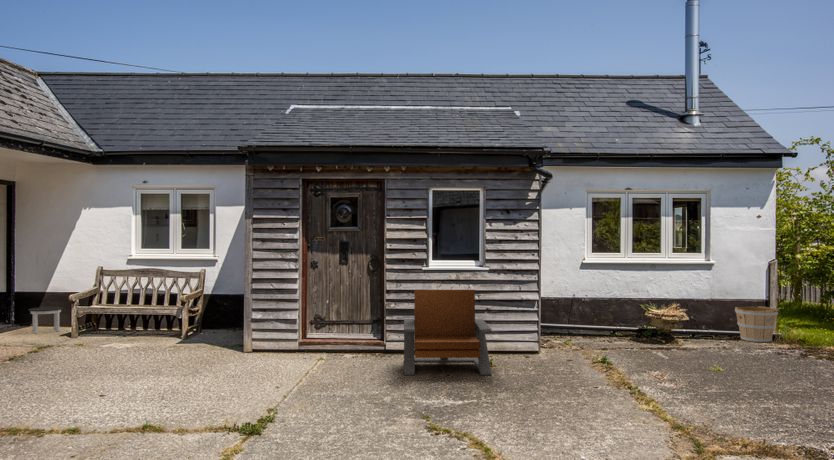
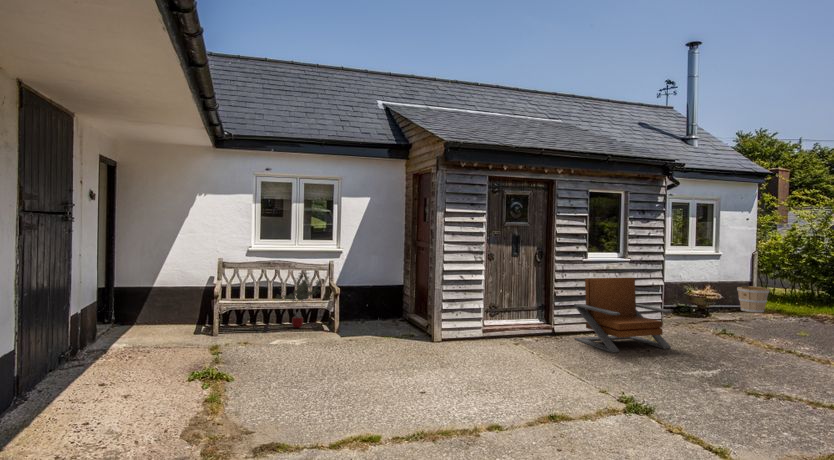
potted tree: none [141,281,181,336] -> present [276,273,320,328]
round table: present [29,307,63,333] -> none [140,301,176,331]

